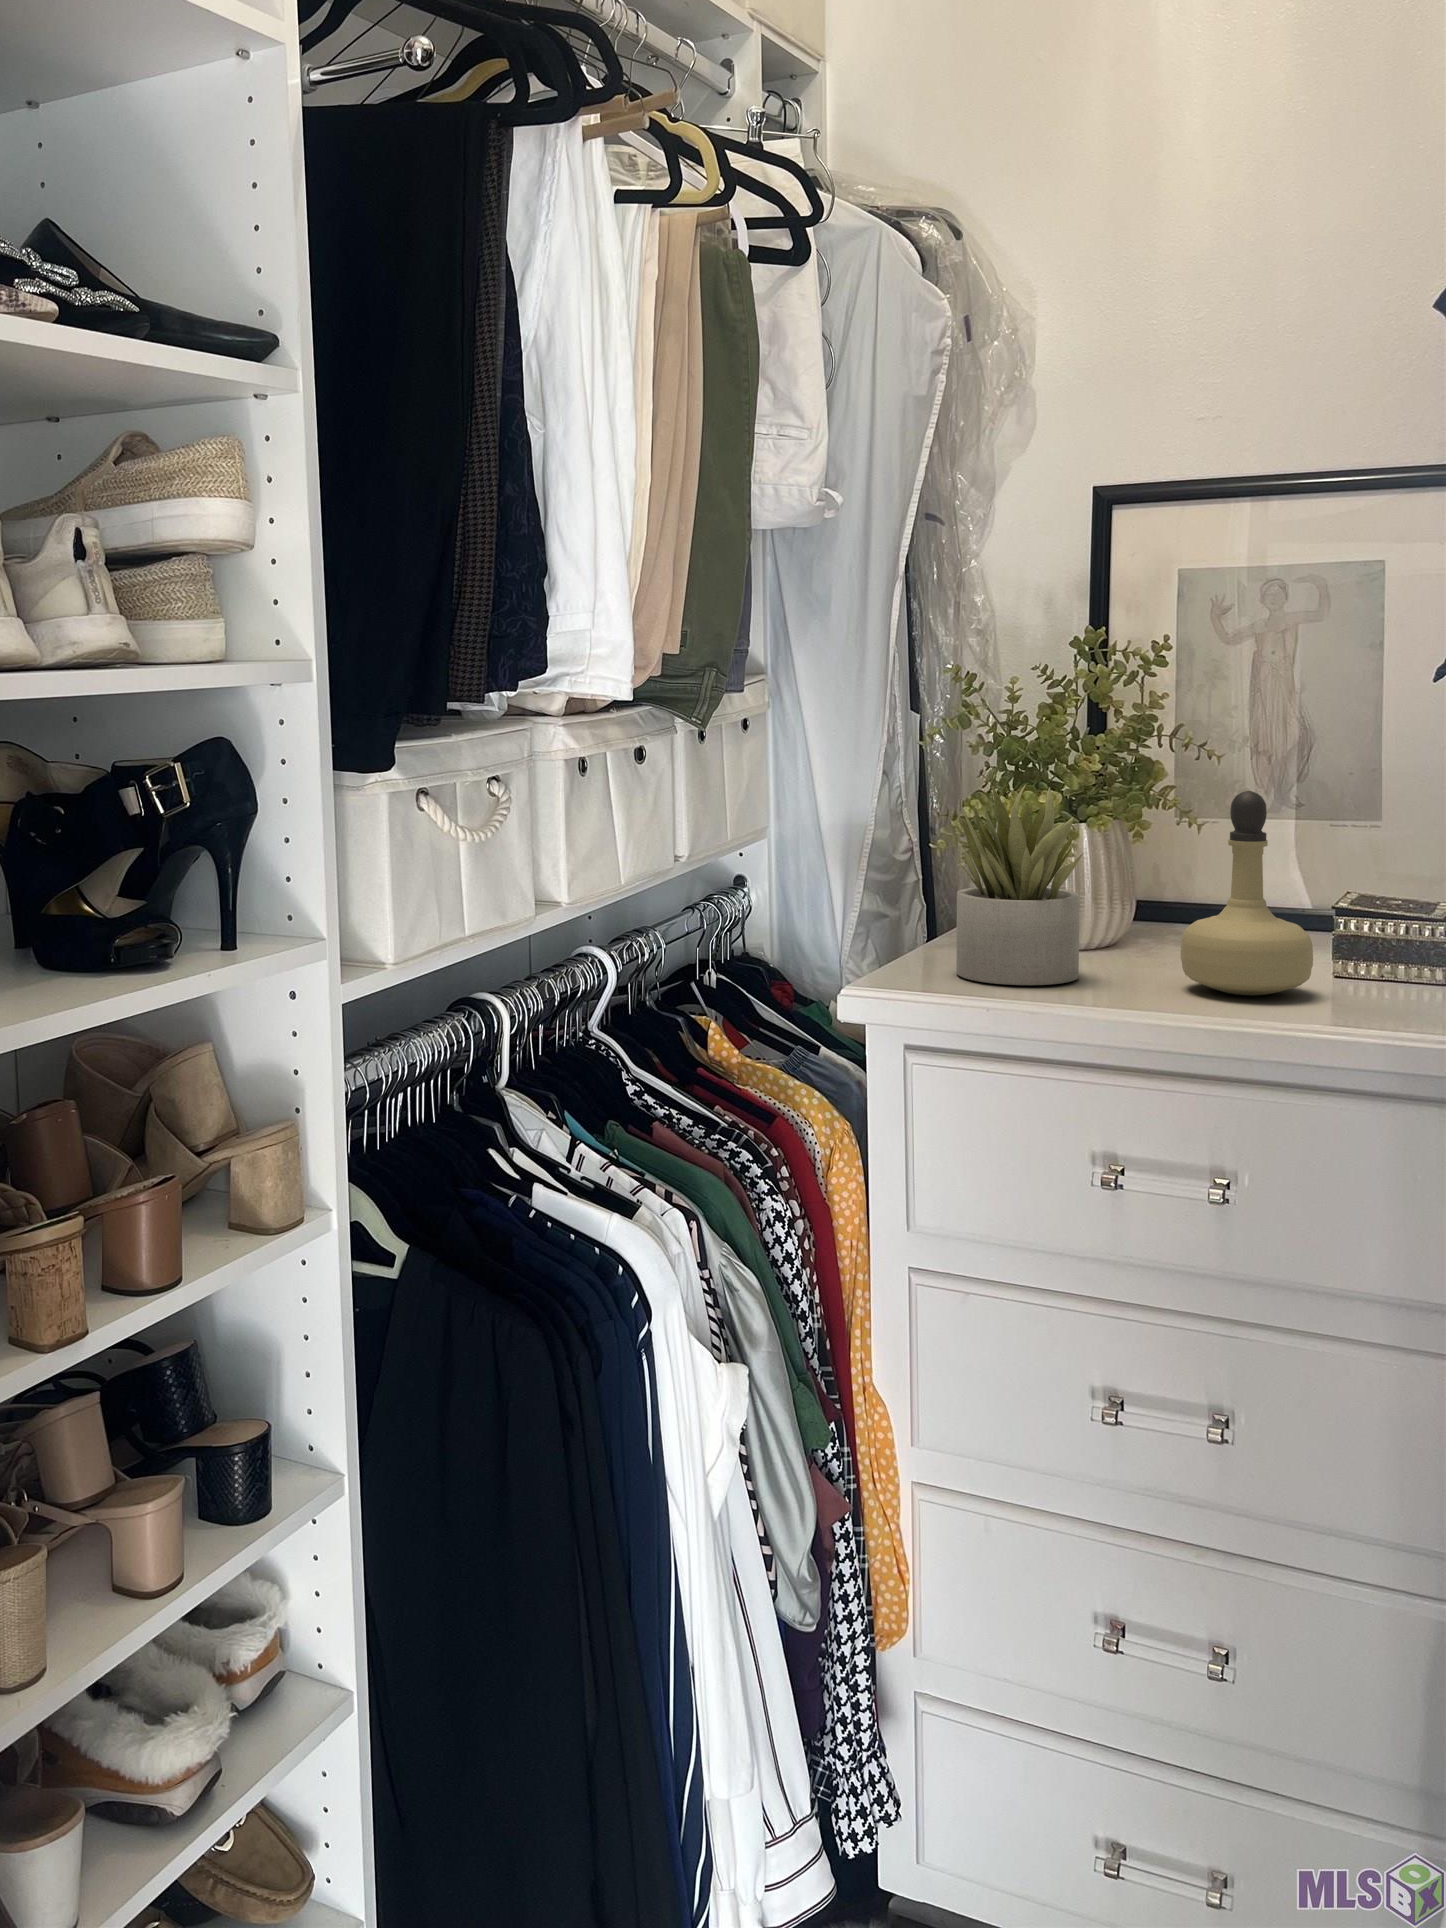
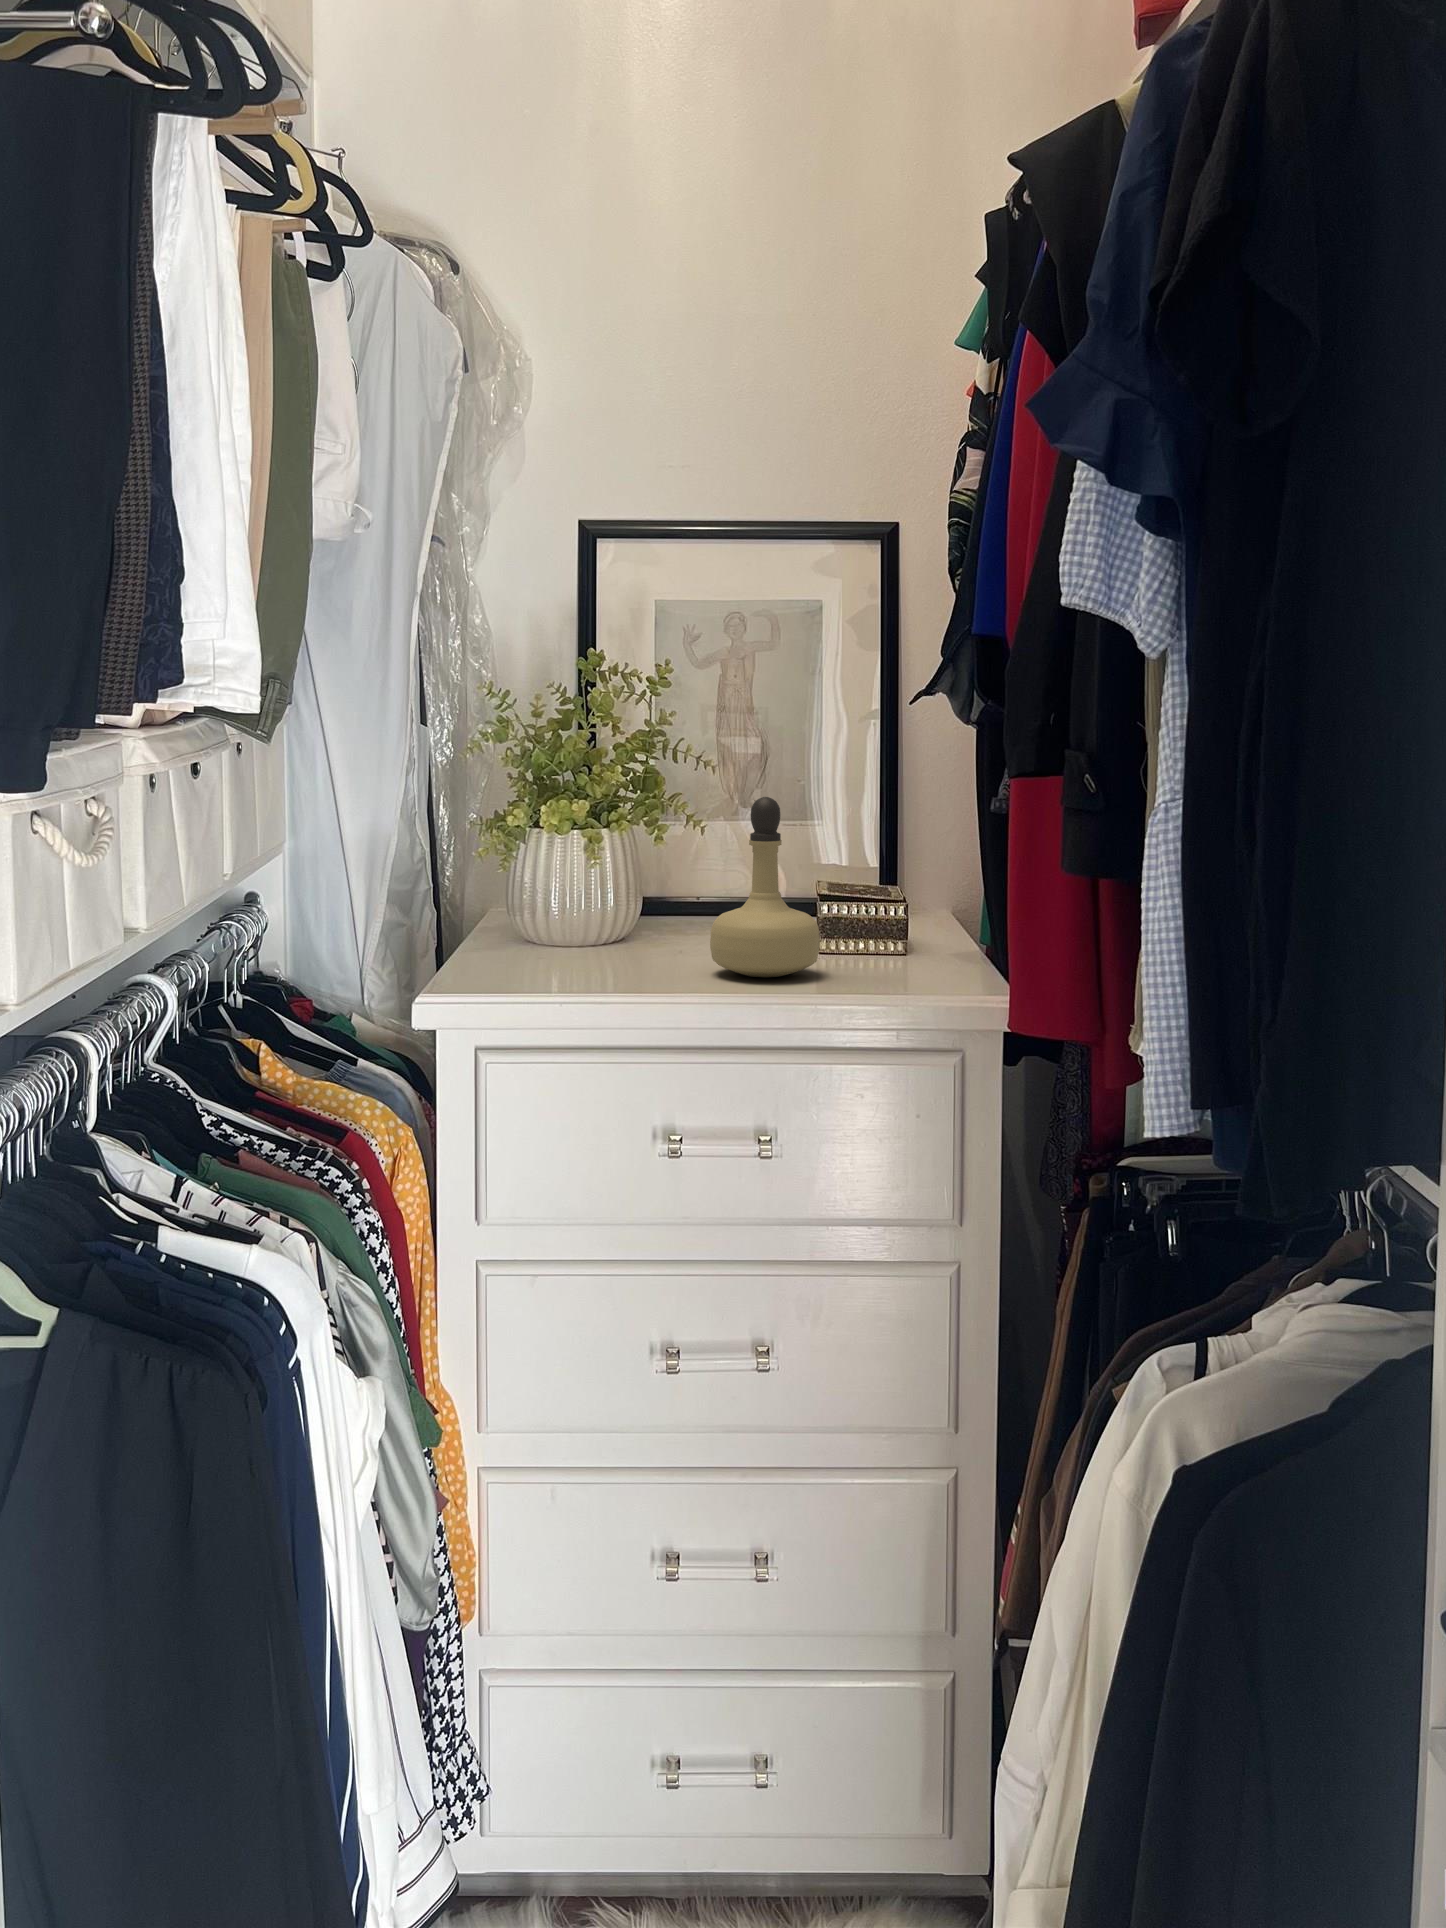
succulent plant: present [950,785,1083,985] -> none [501,795,626,983]

